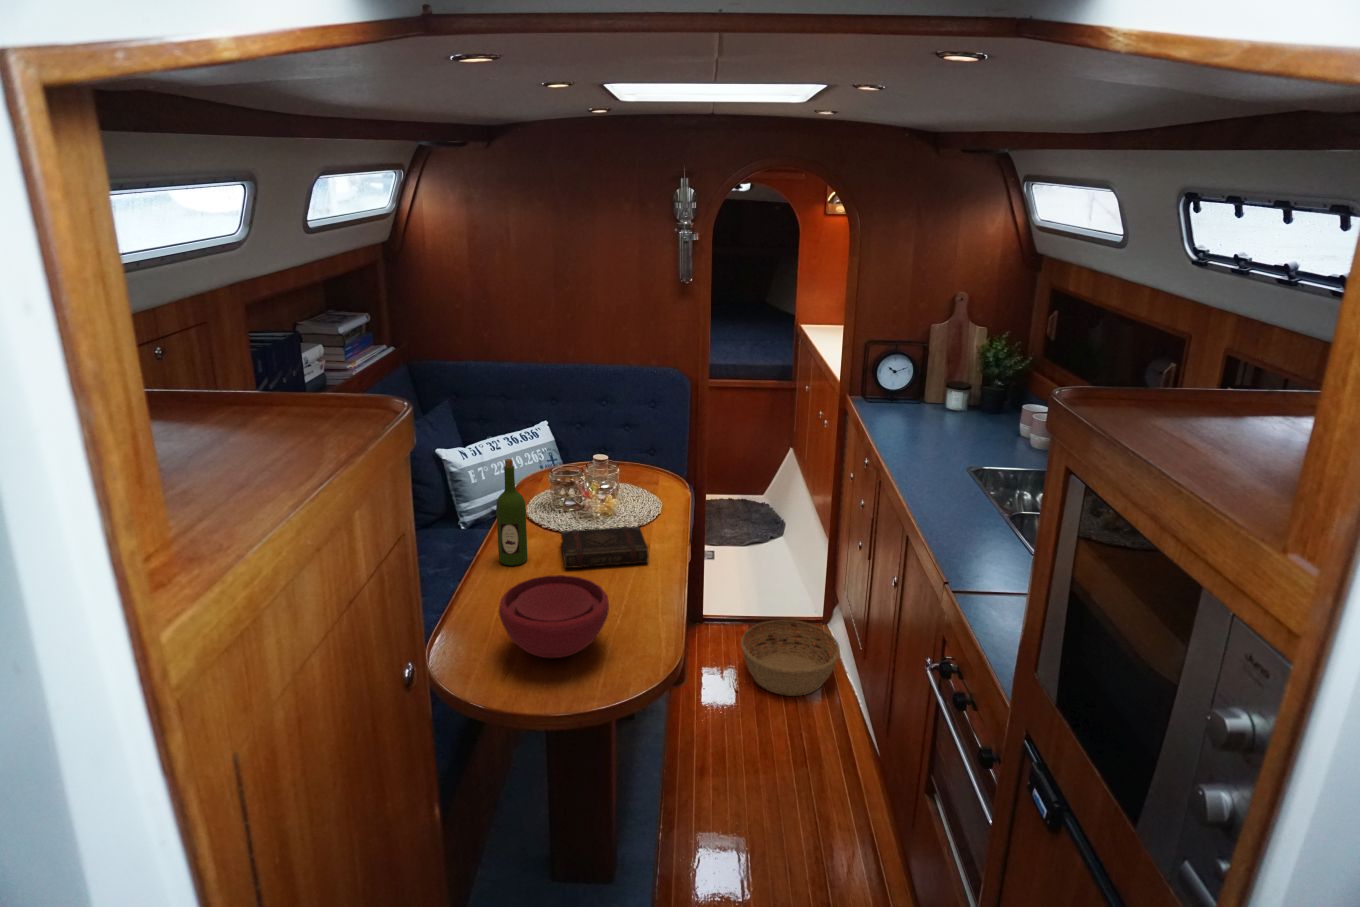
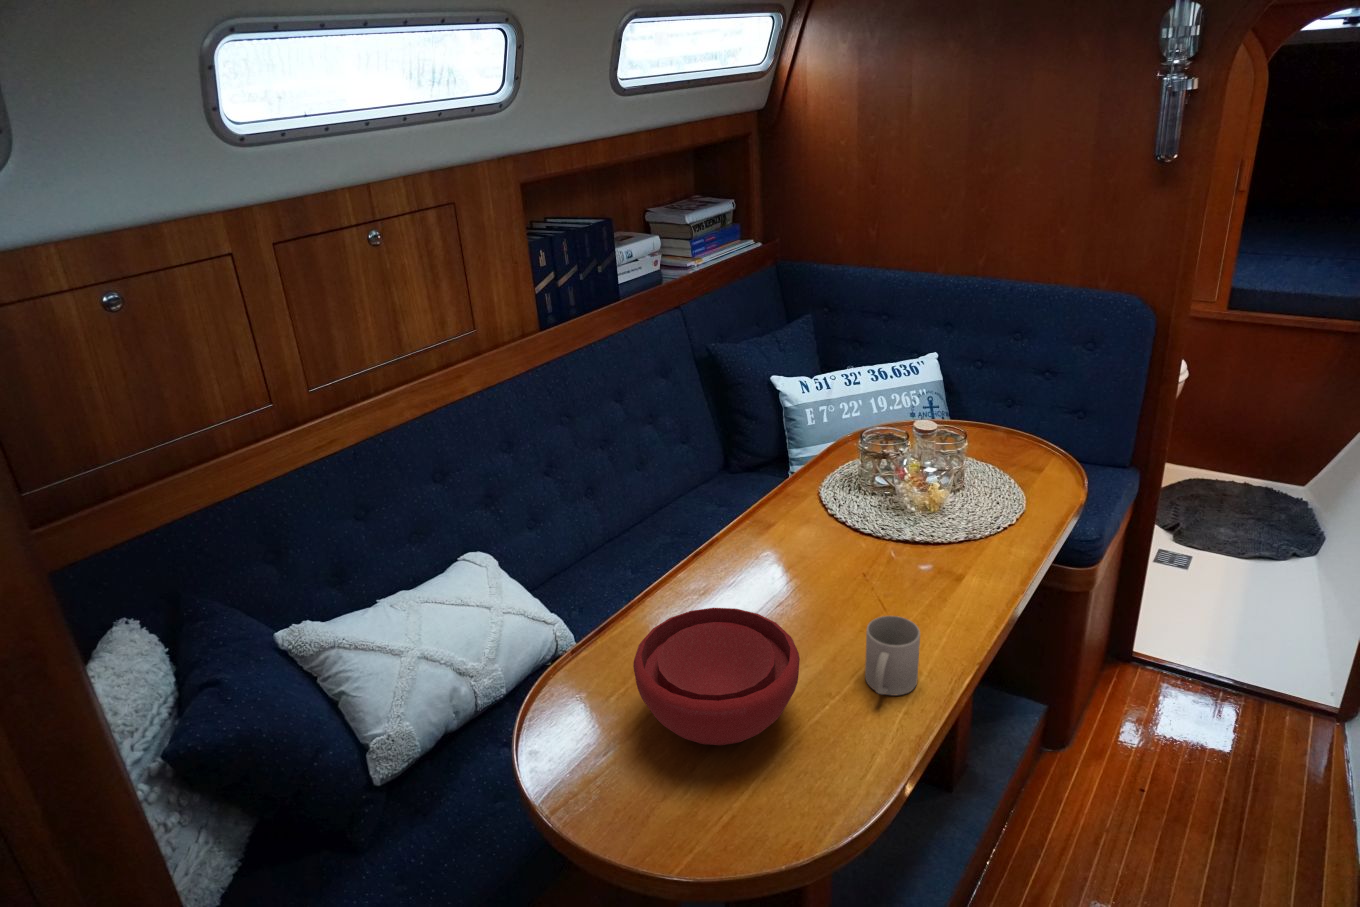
wine bottle: present [496,459,527,565] -> none [739,418,780,564]
book: present [561,526,649,568] -> none [816,527,956,606]
mug: none [626,563,658,611] -> present [865,616,920,696]
basket: present [741,620,840,696] -> none [1163,697,1346,835]

